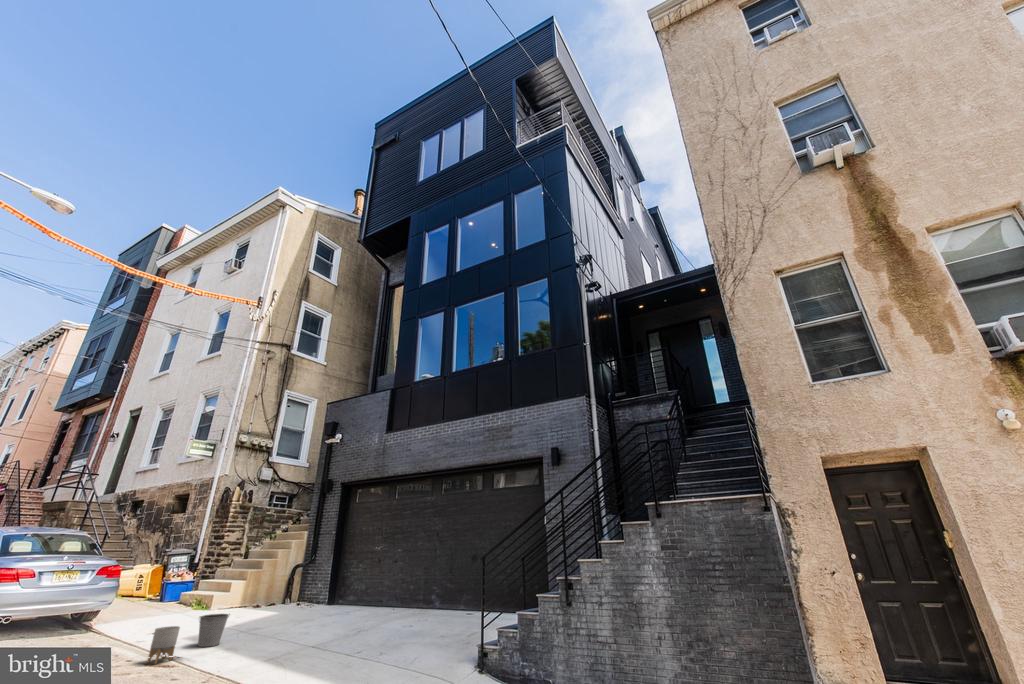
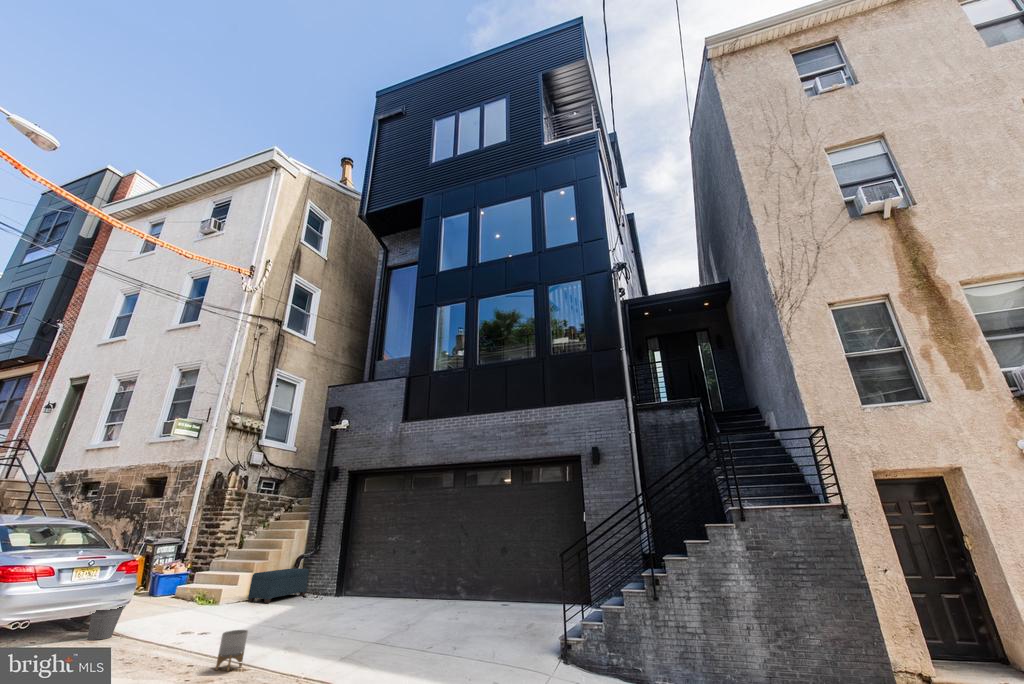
bench: none [239,578,300,609] -> present [248,568,309,603]
bucket: present [198,614,230,647] -> present [88,606,125,640]

